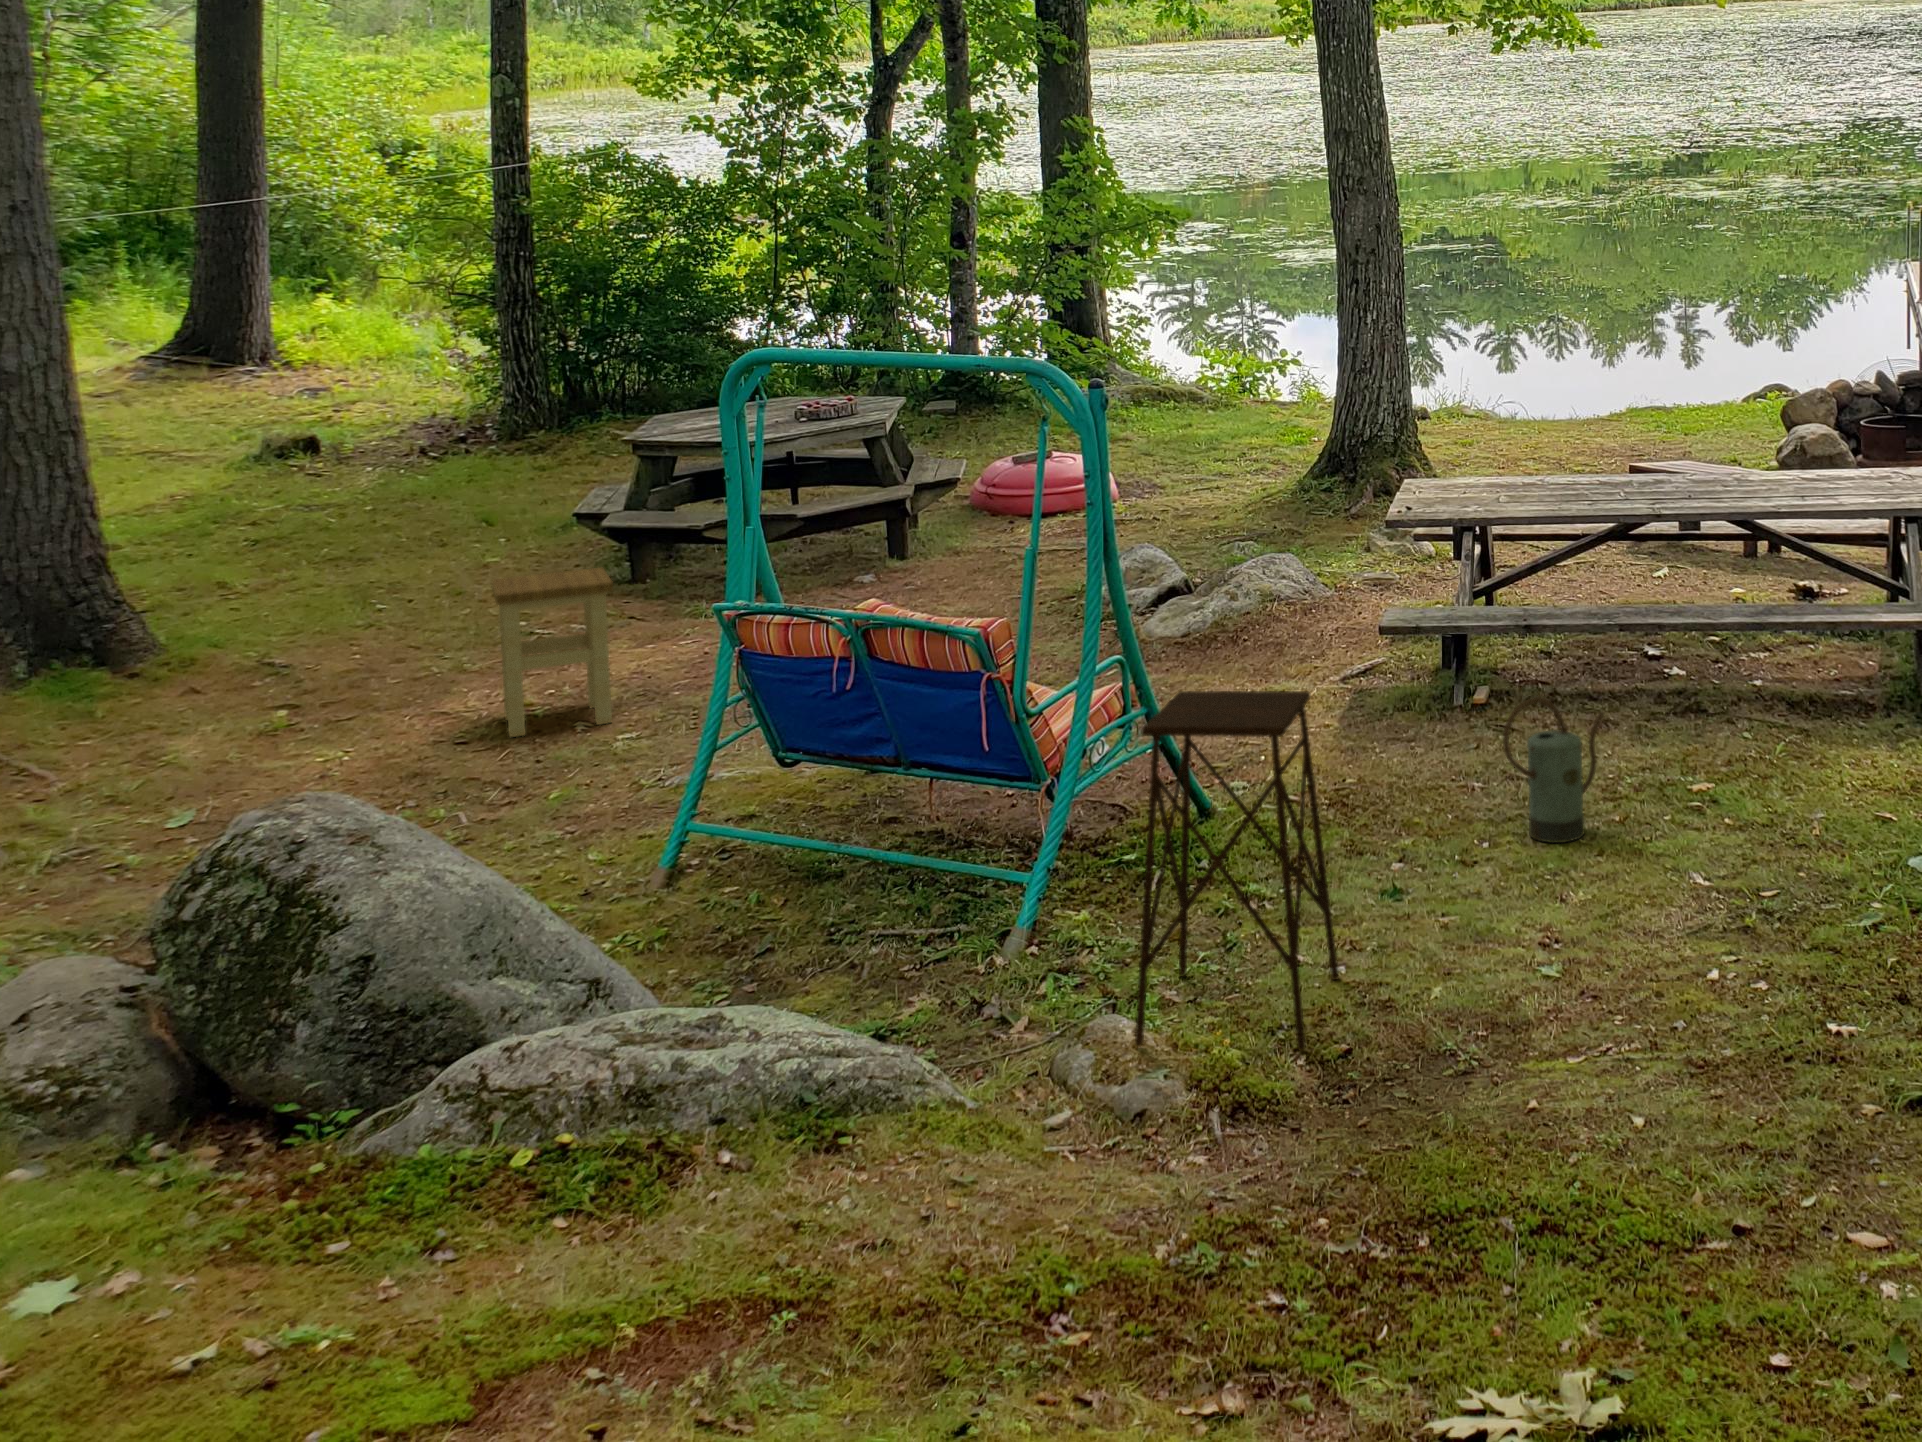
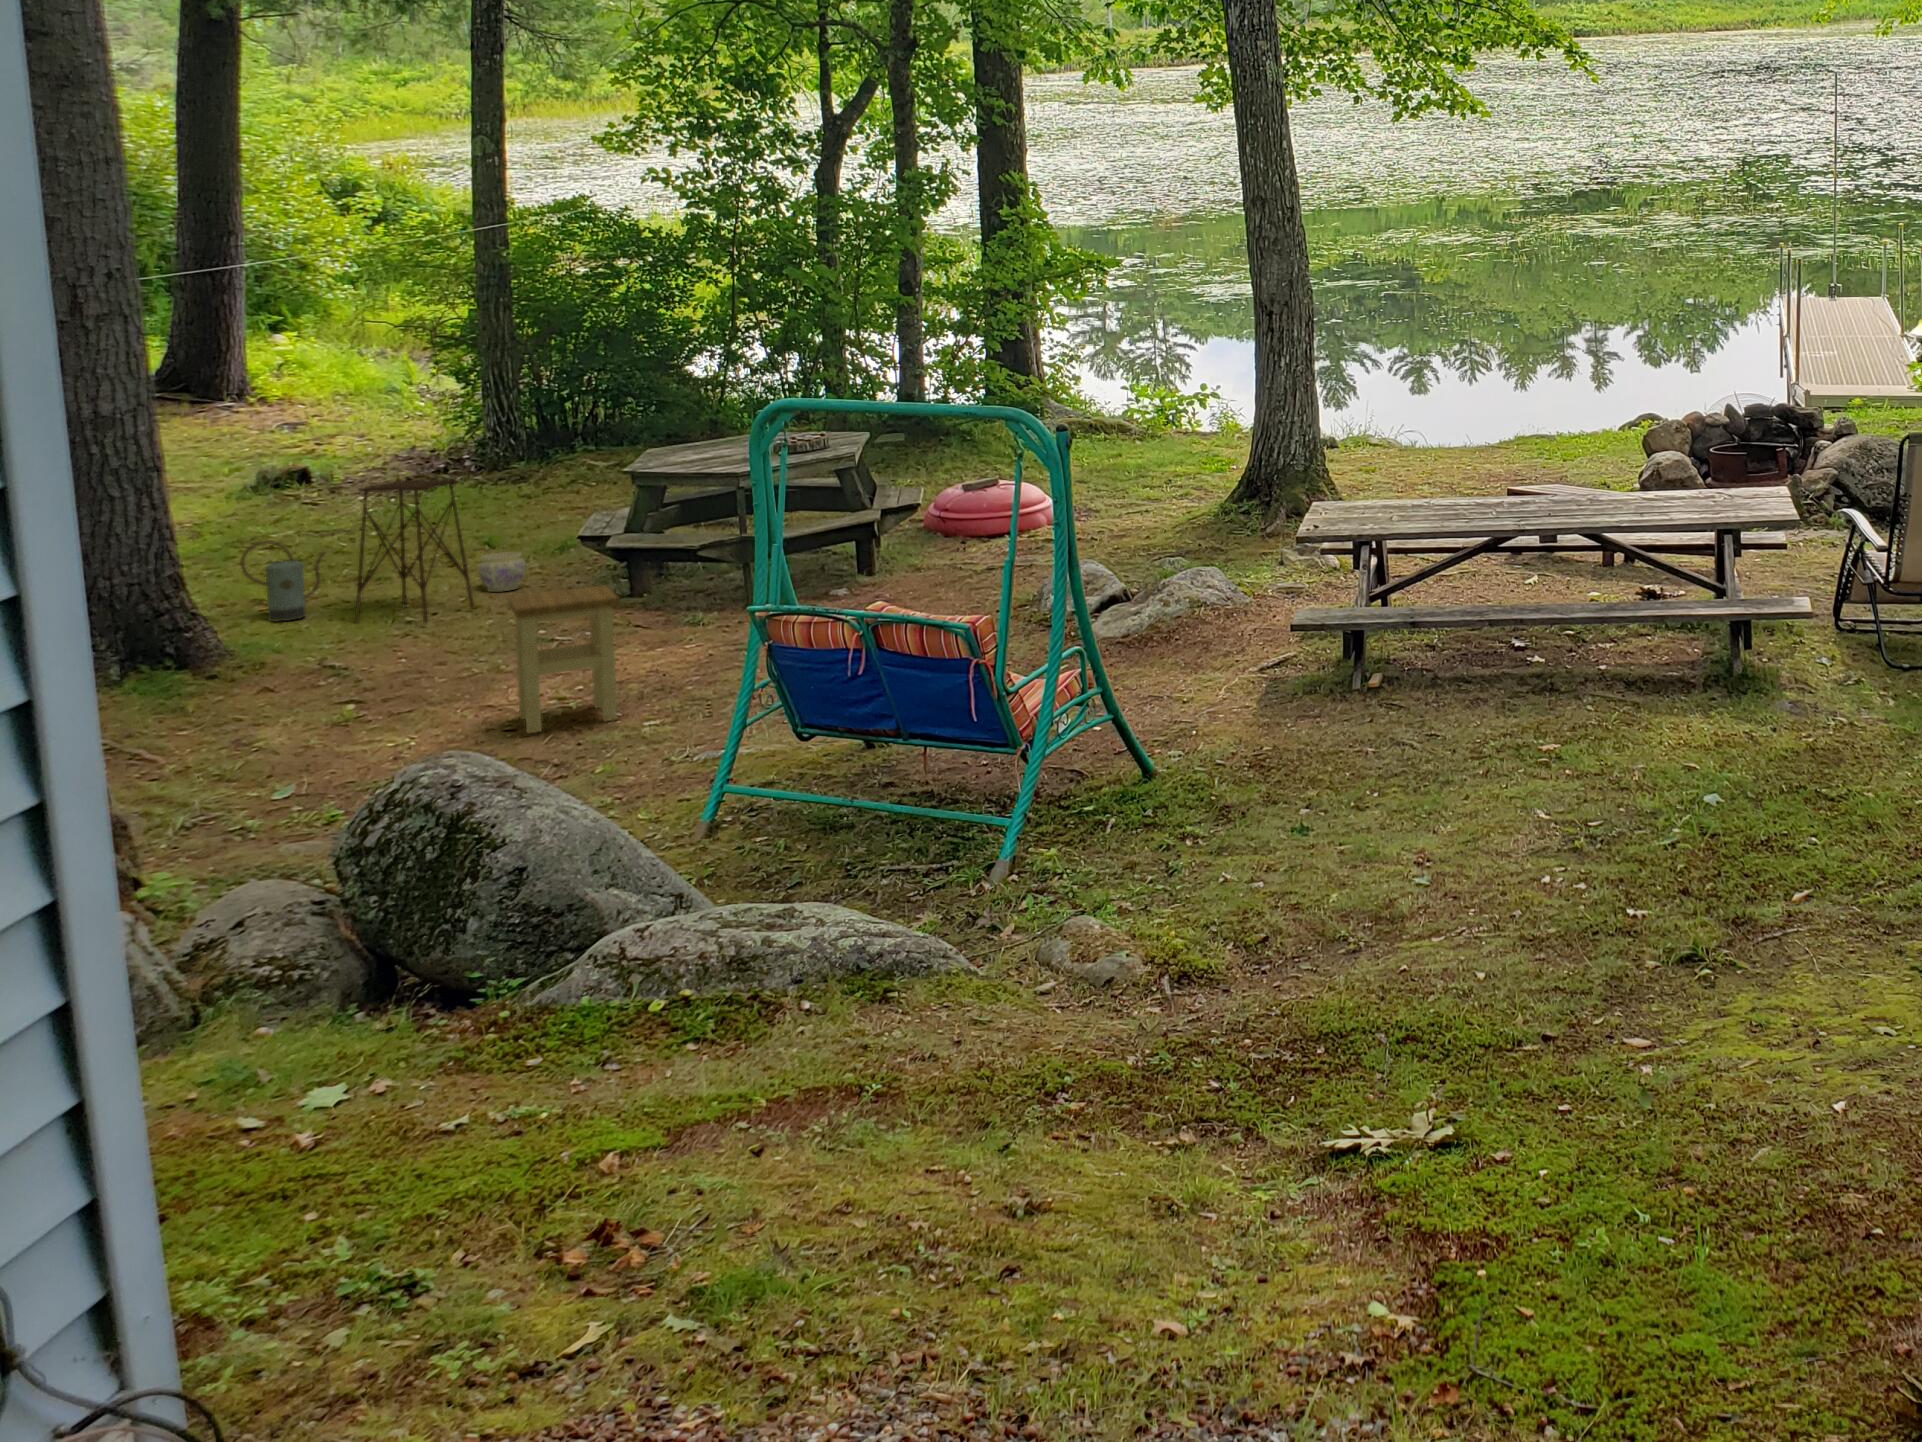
planter: none [485,527,536,571] -> present [478,552,526,592]
side table: present [1135,691,1339,1051] -> present [355,479,474,623]
watering can: present [1503,697,1604,843] -> present [240,540,325,622]

